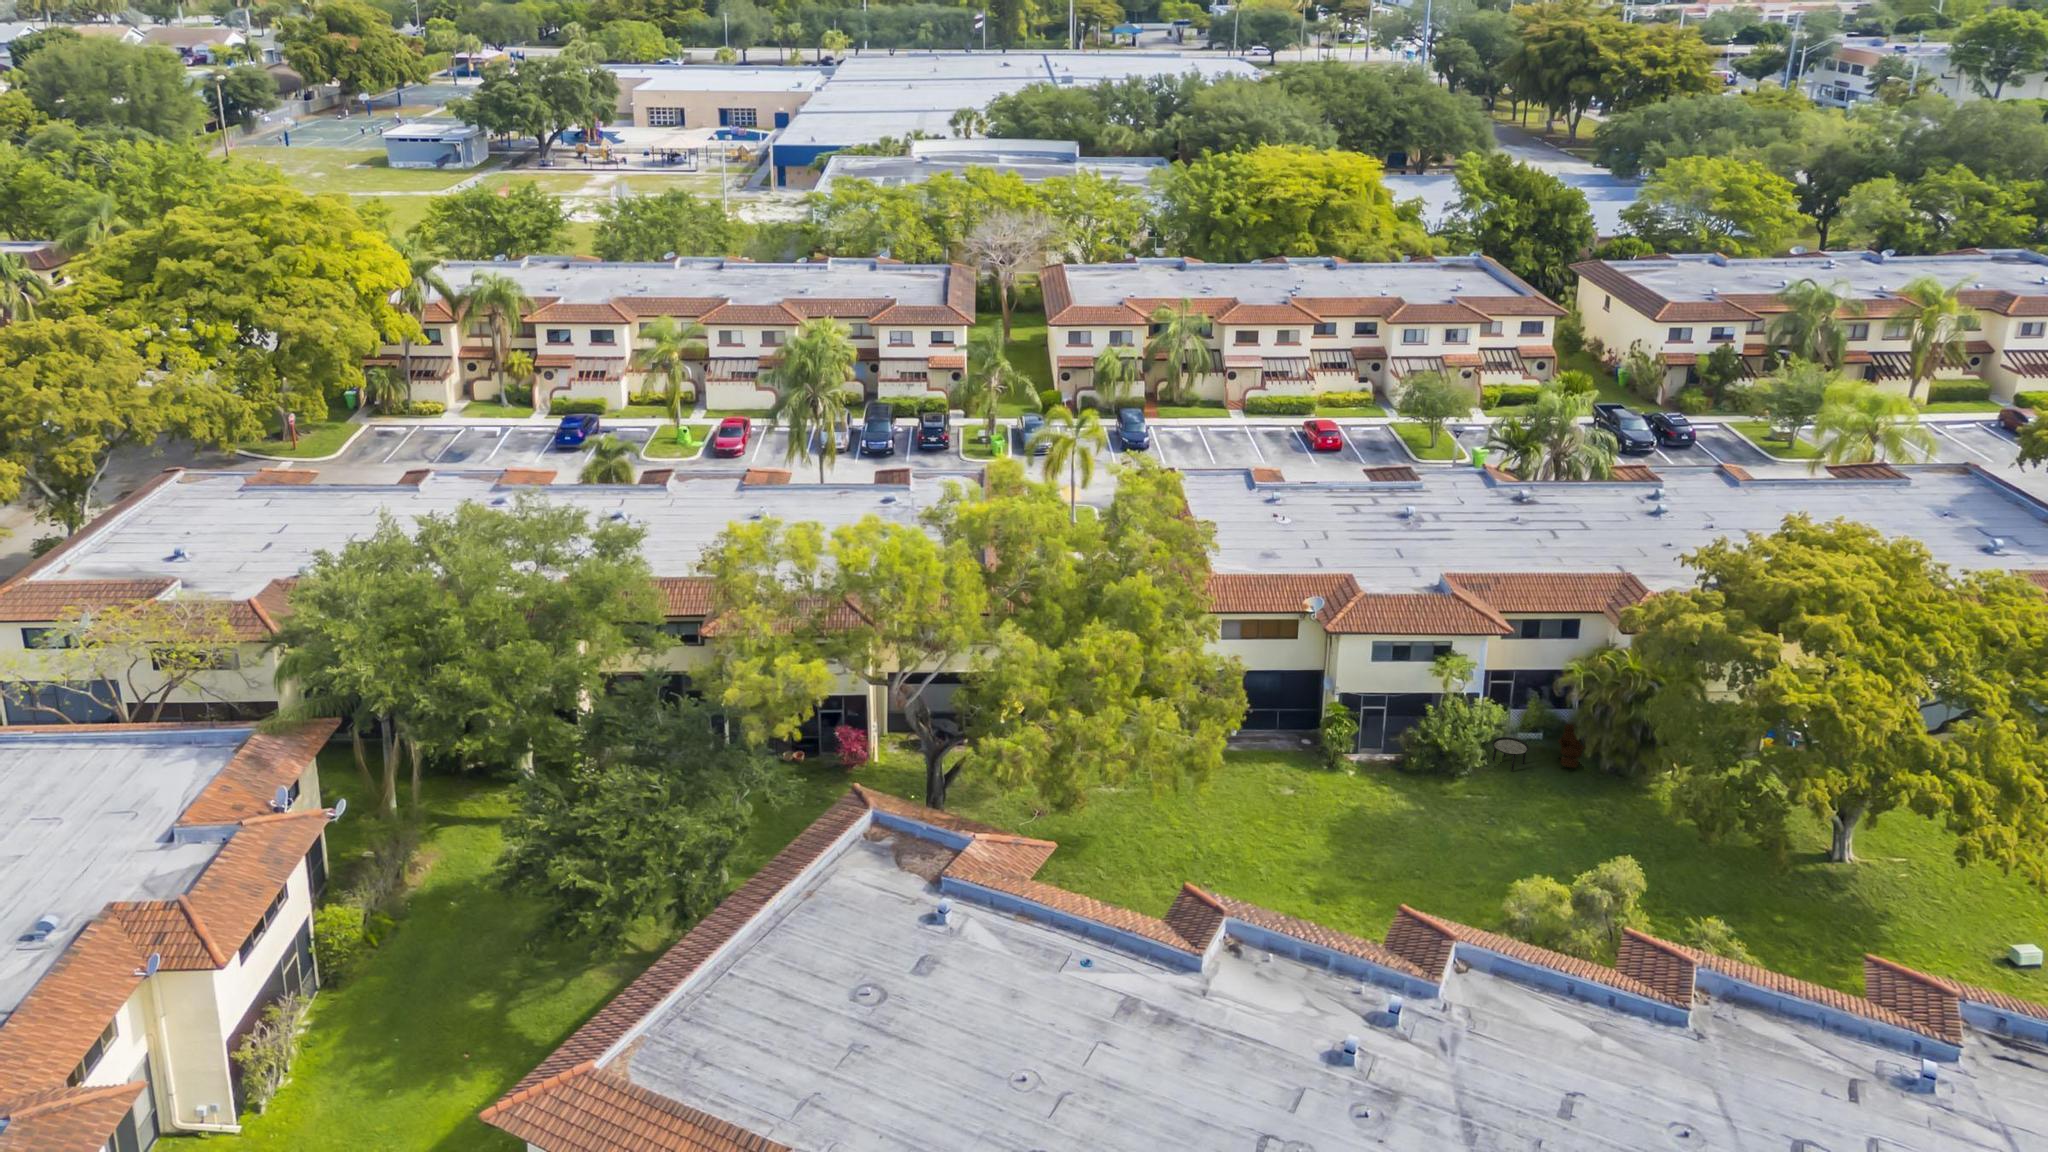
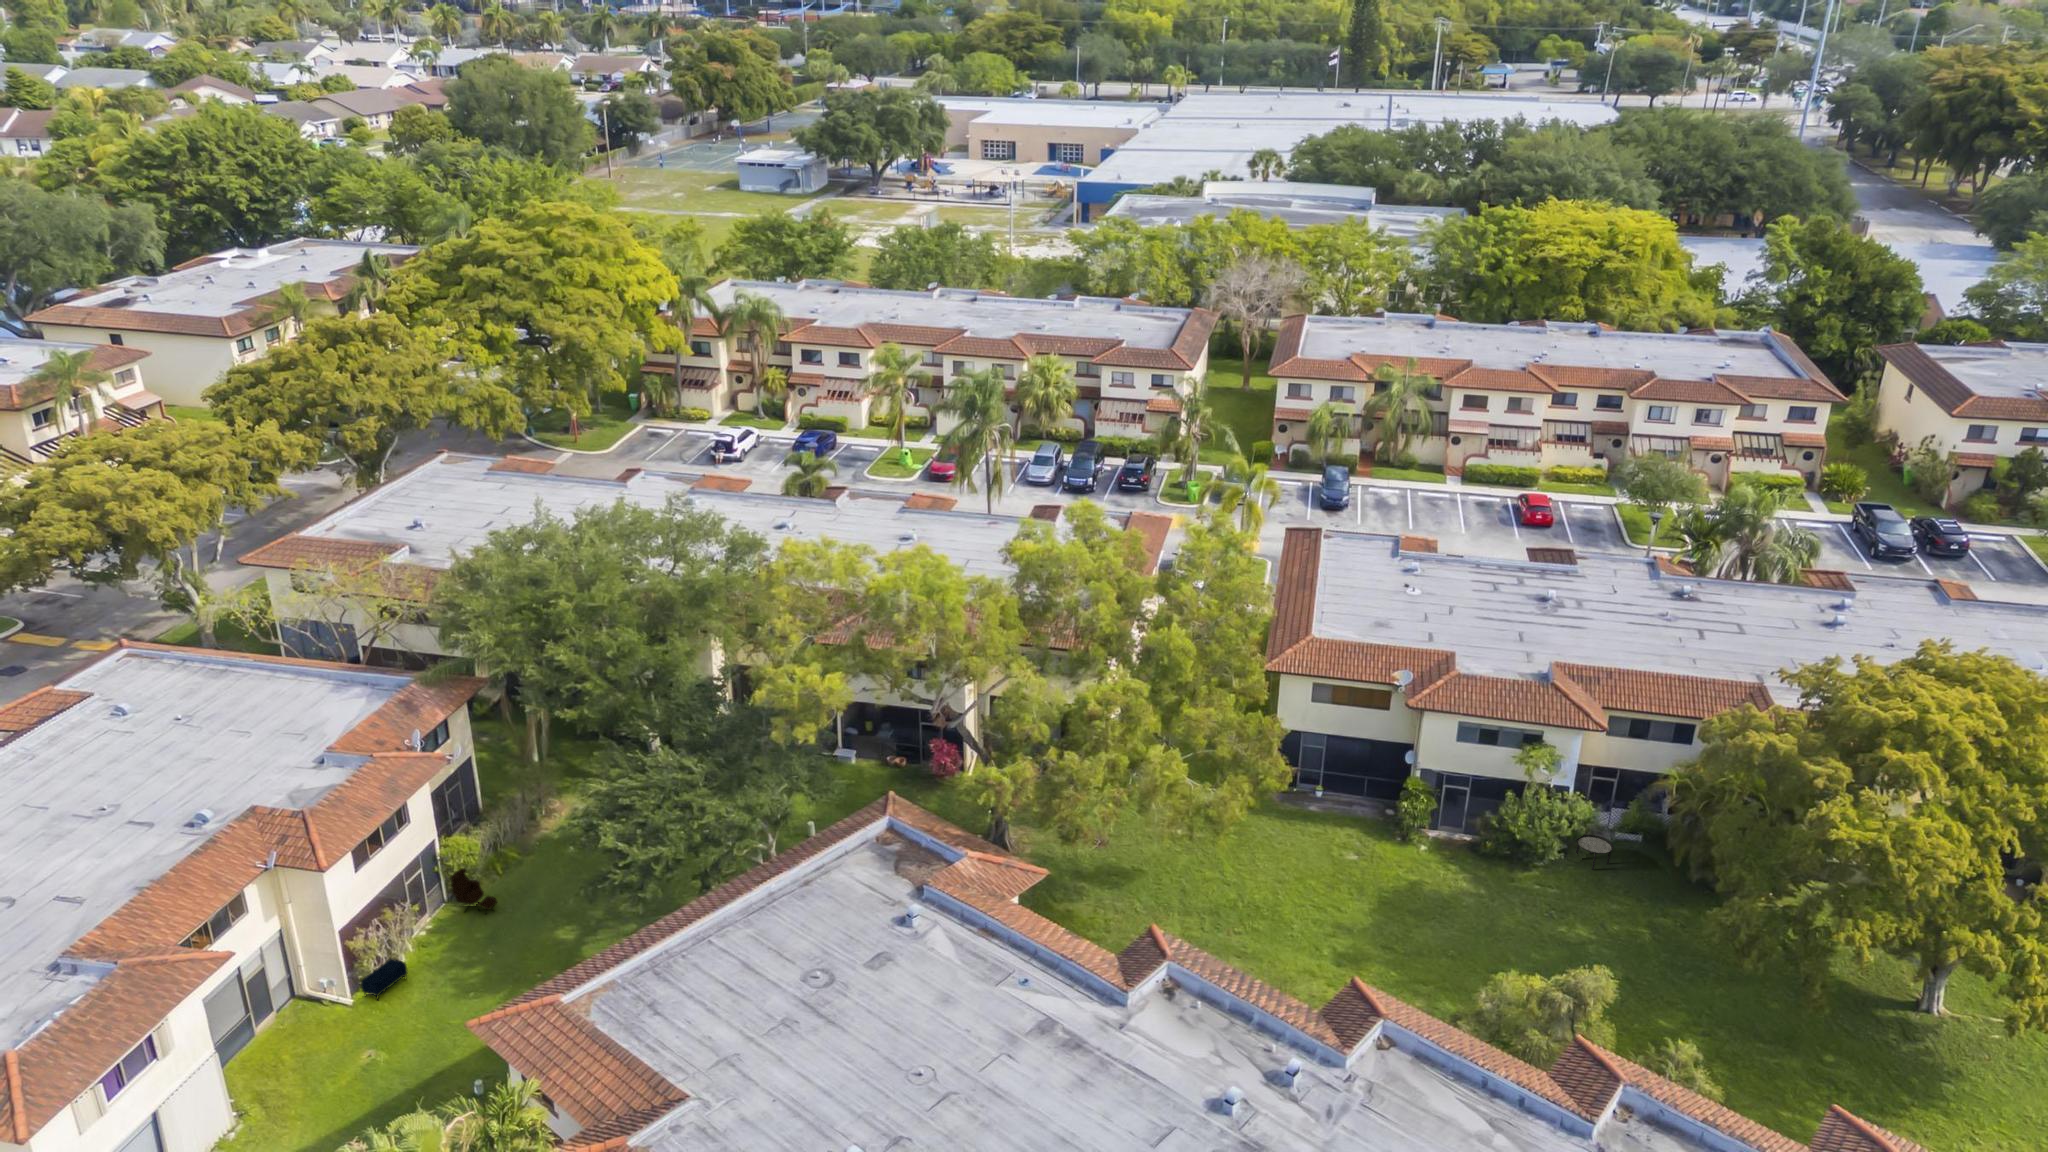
lounge chair: present [1558,724,1585,768] -> present [451,868,497,910]
bench: none [266,1061,315,1112] -> present [361,958,408,1000]

